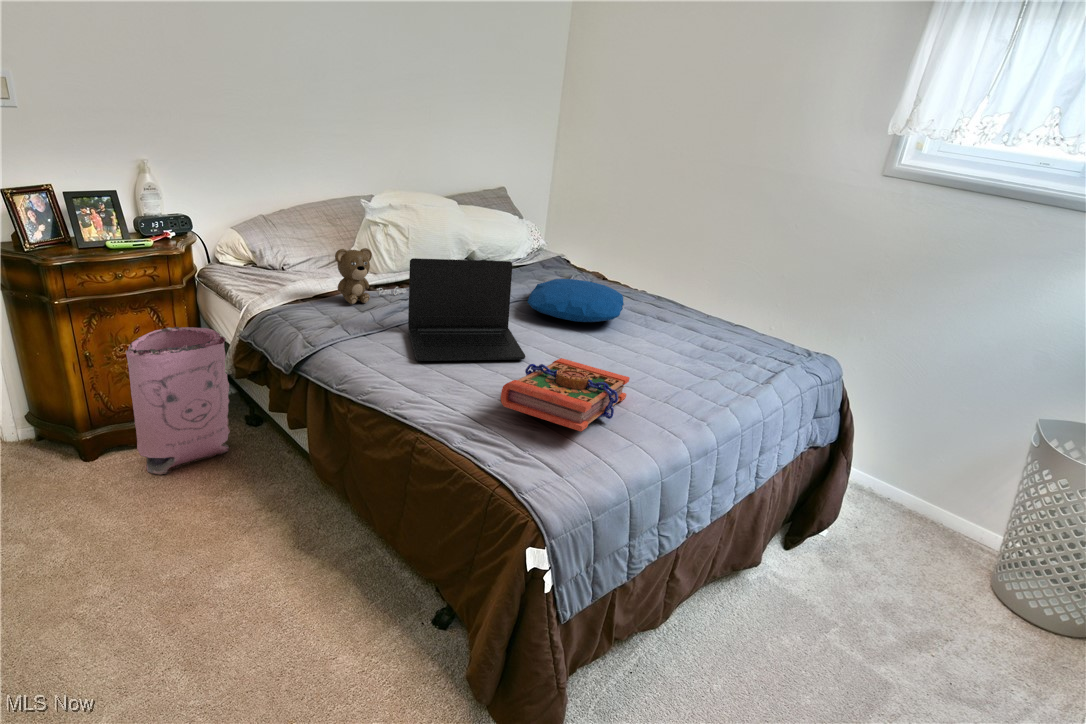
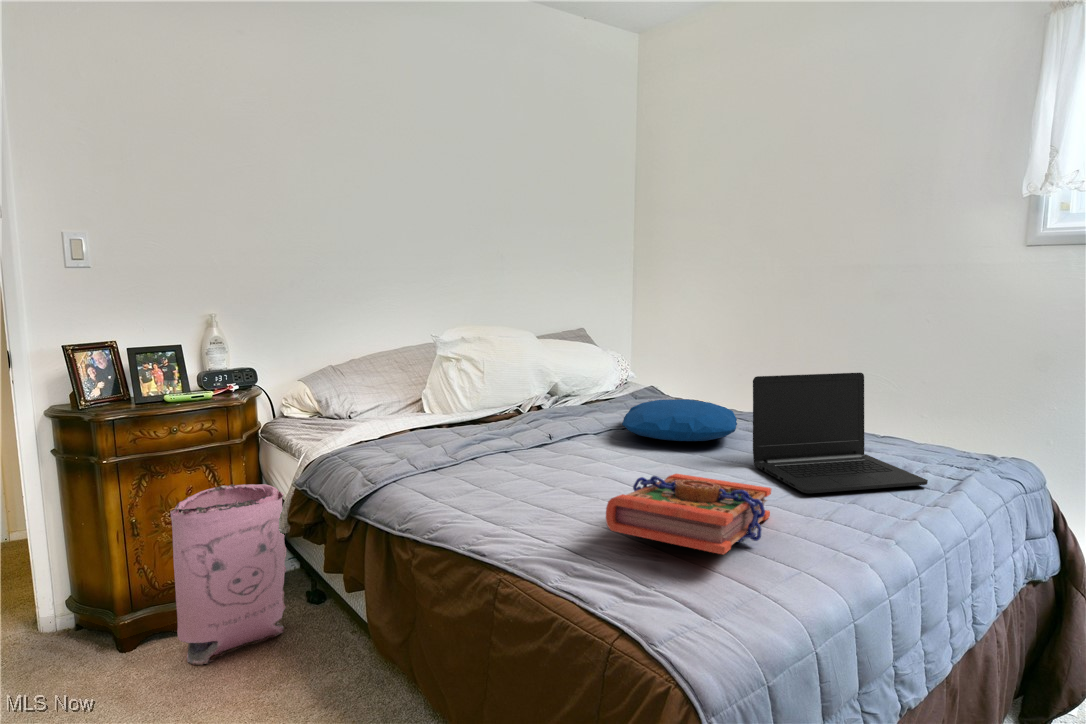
teddy bear: present [335,248,407,304] -> none [402,380,483,443]
laptop: present [408,258,525,361] -> present [753,373,928,493]

